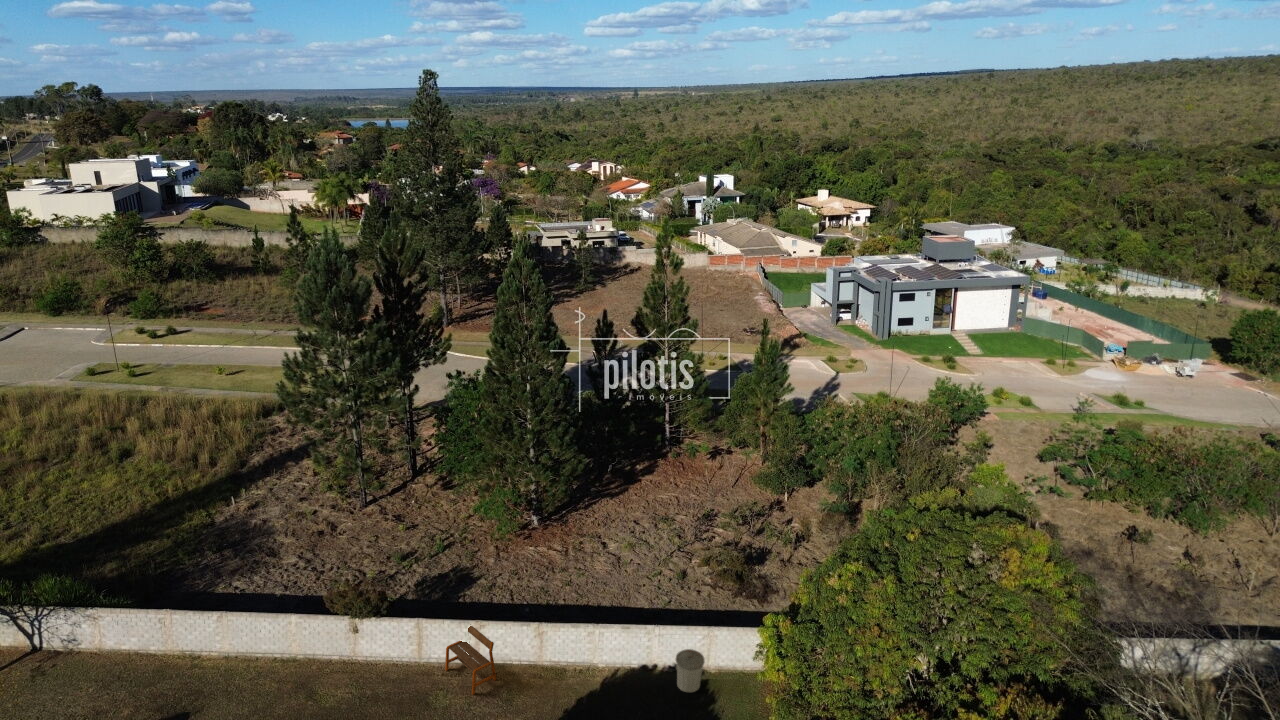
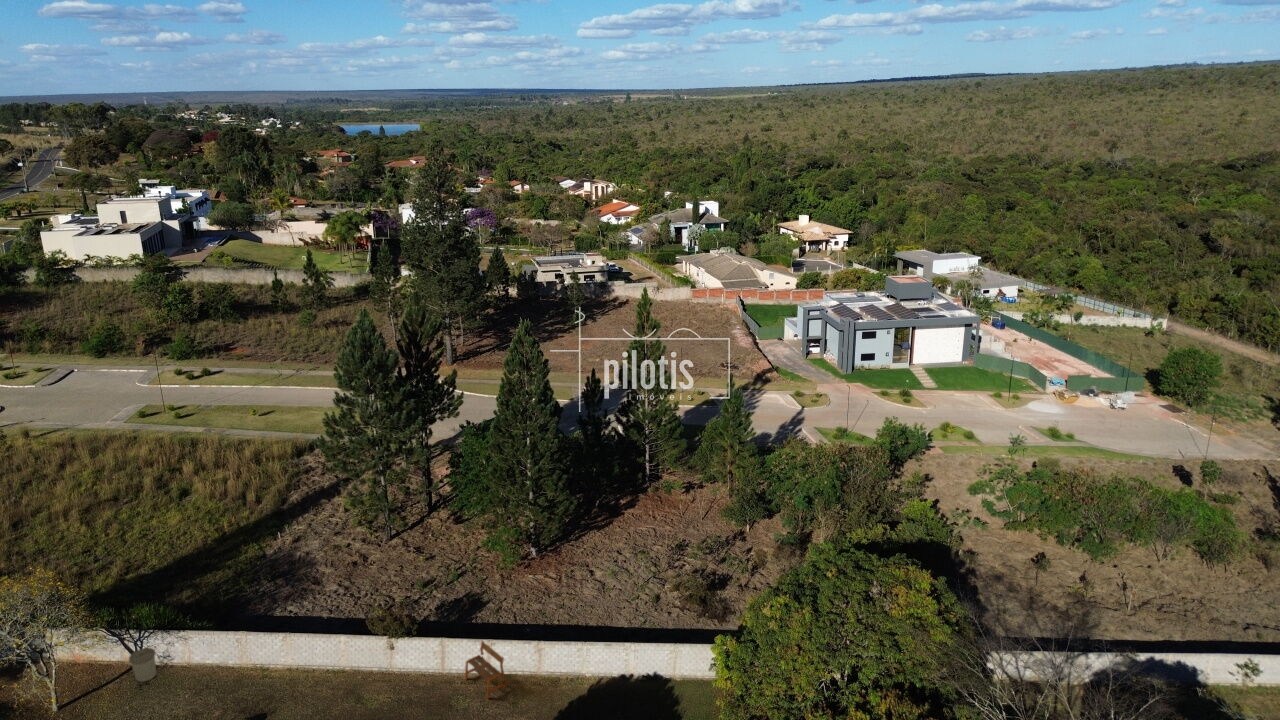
trash can: present [676,649,705,692] -> present [129,648,156,682]

